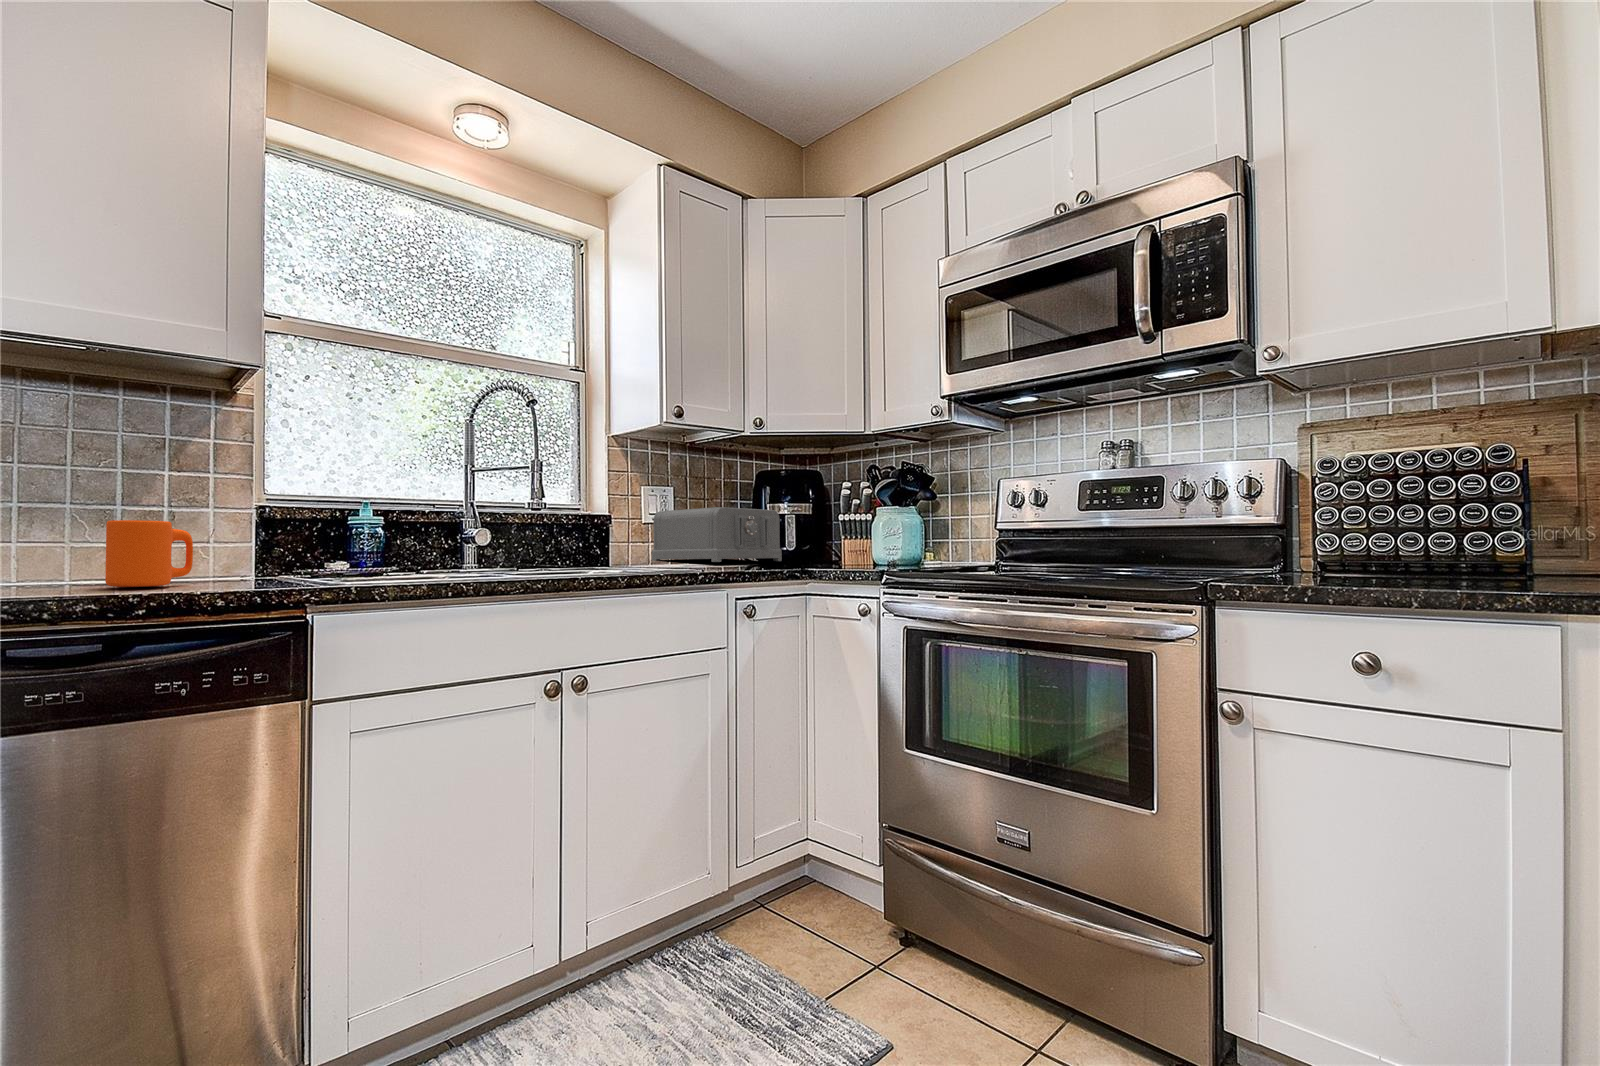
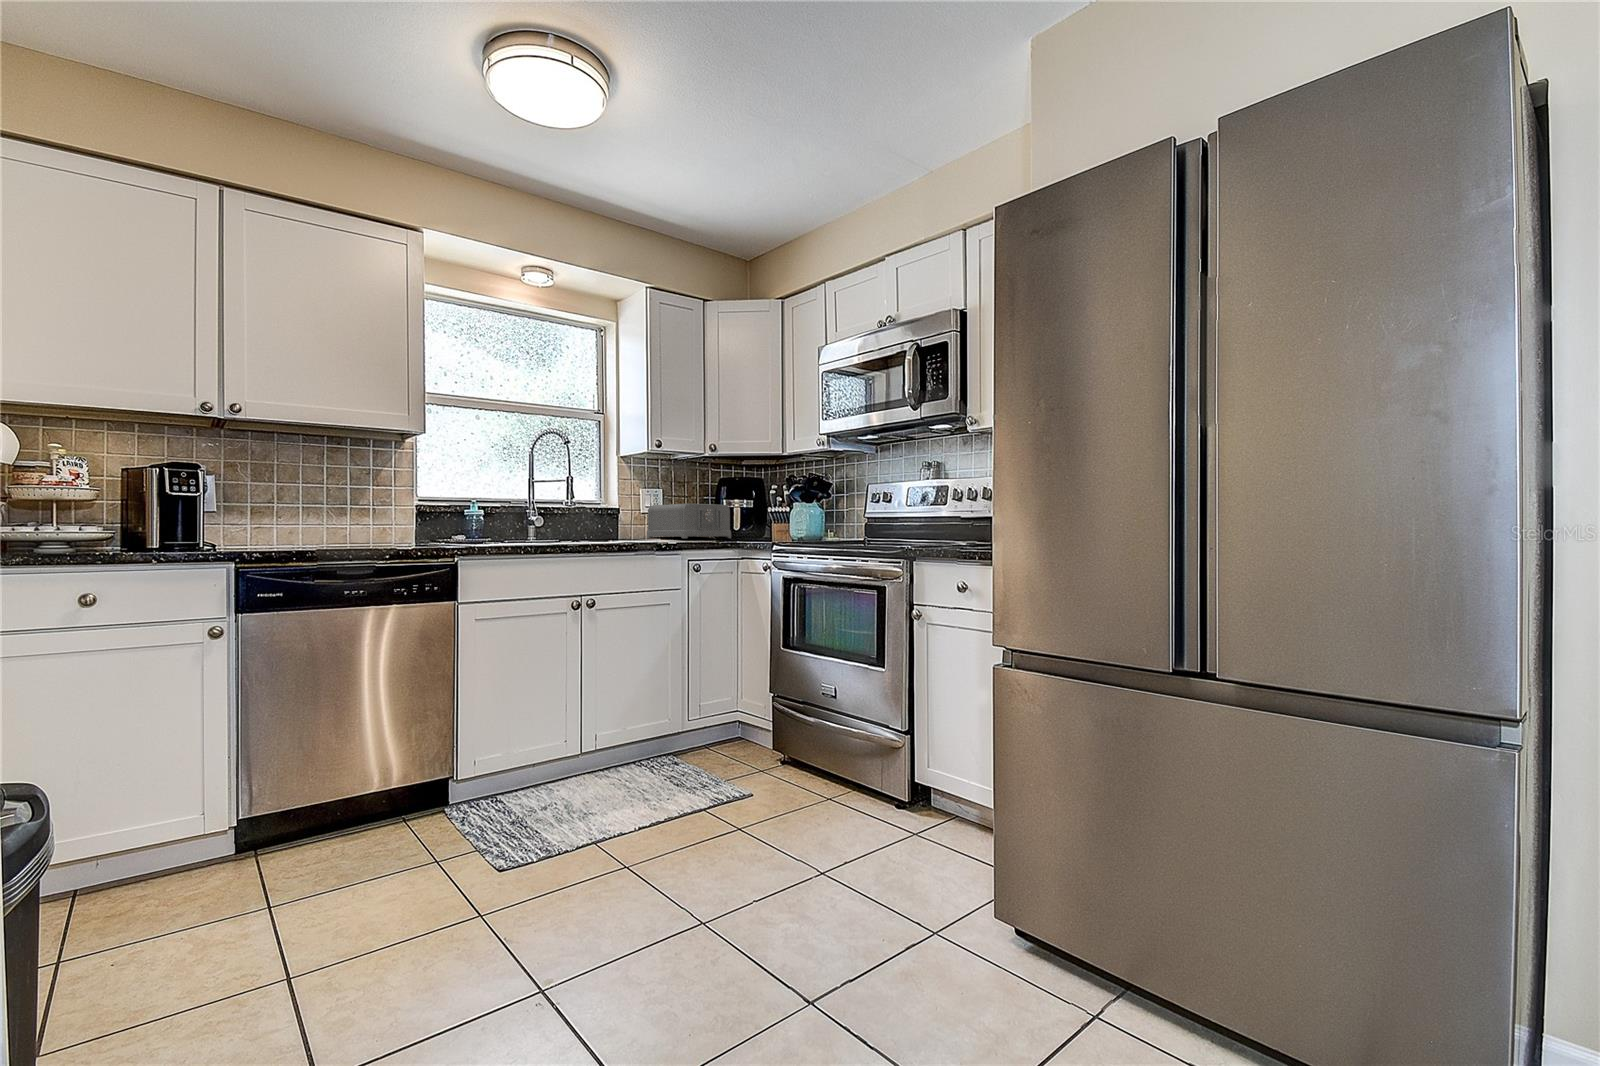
mug: present [105,520,193,587] -> none [362,515,398,547]

